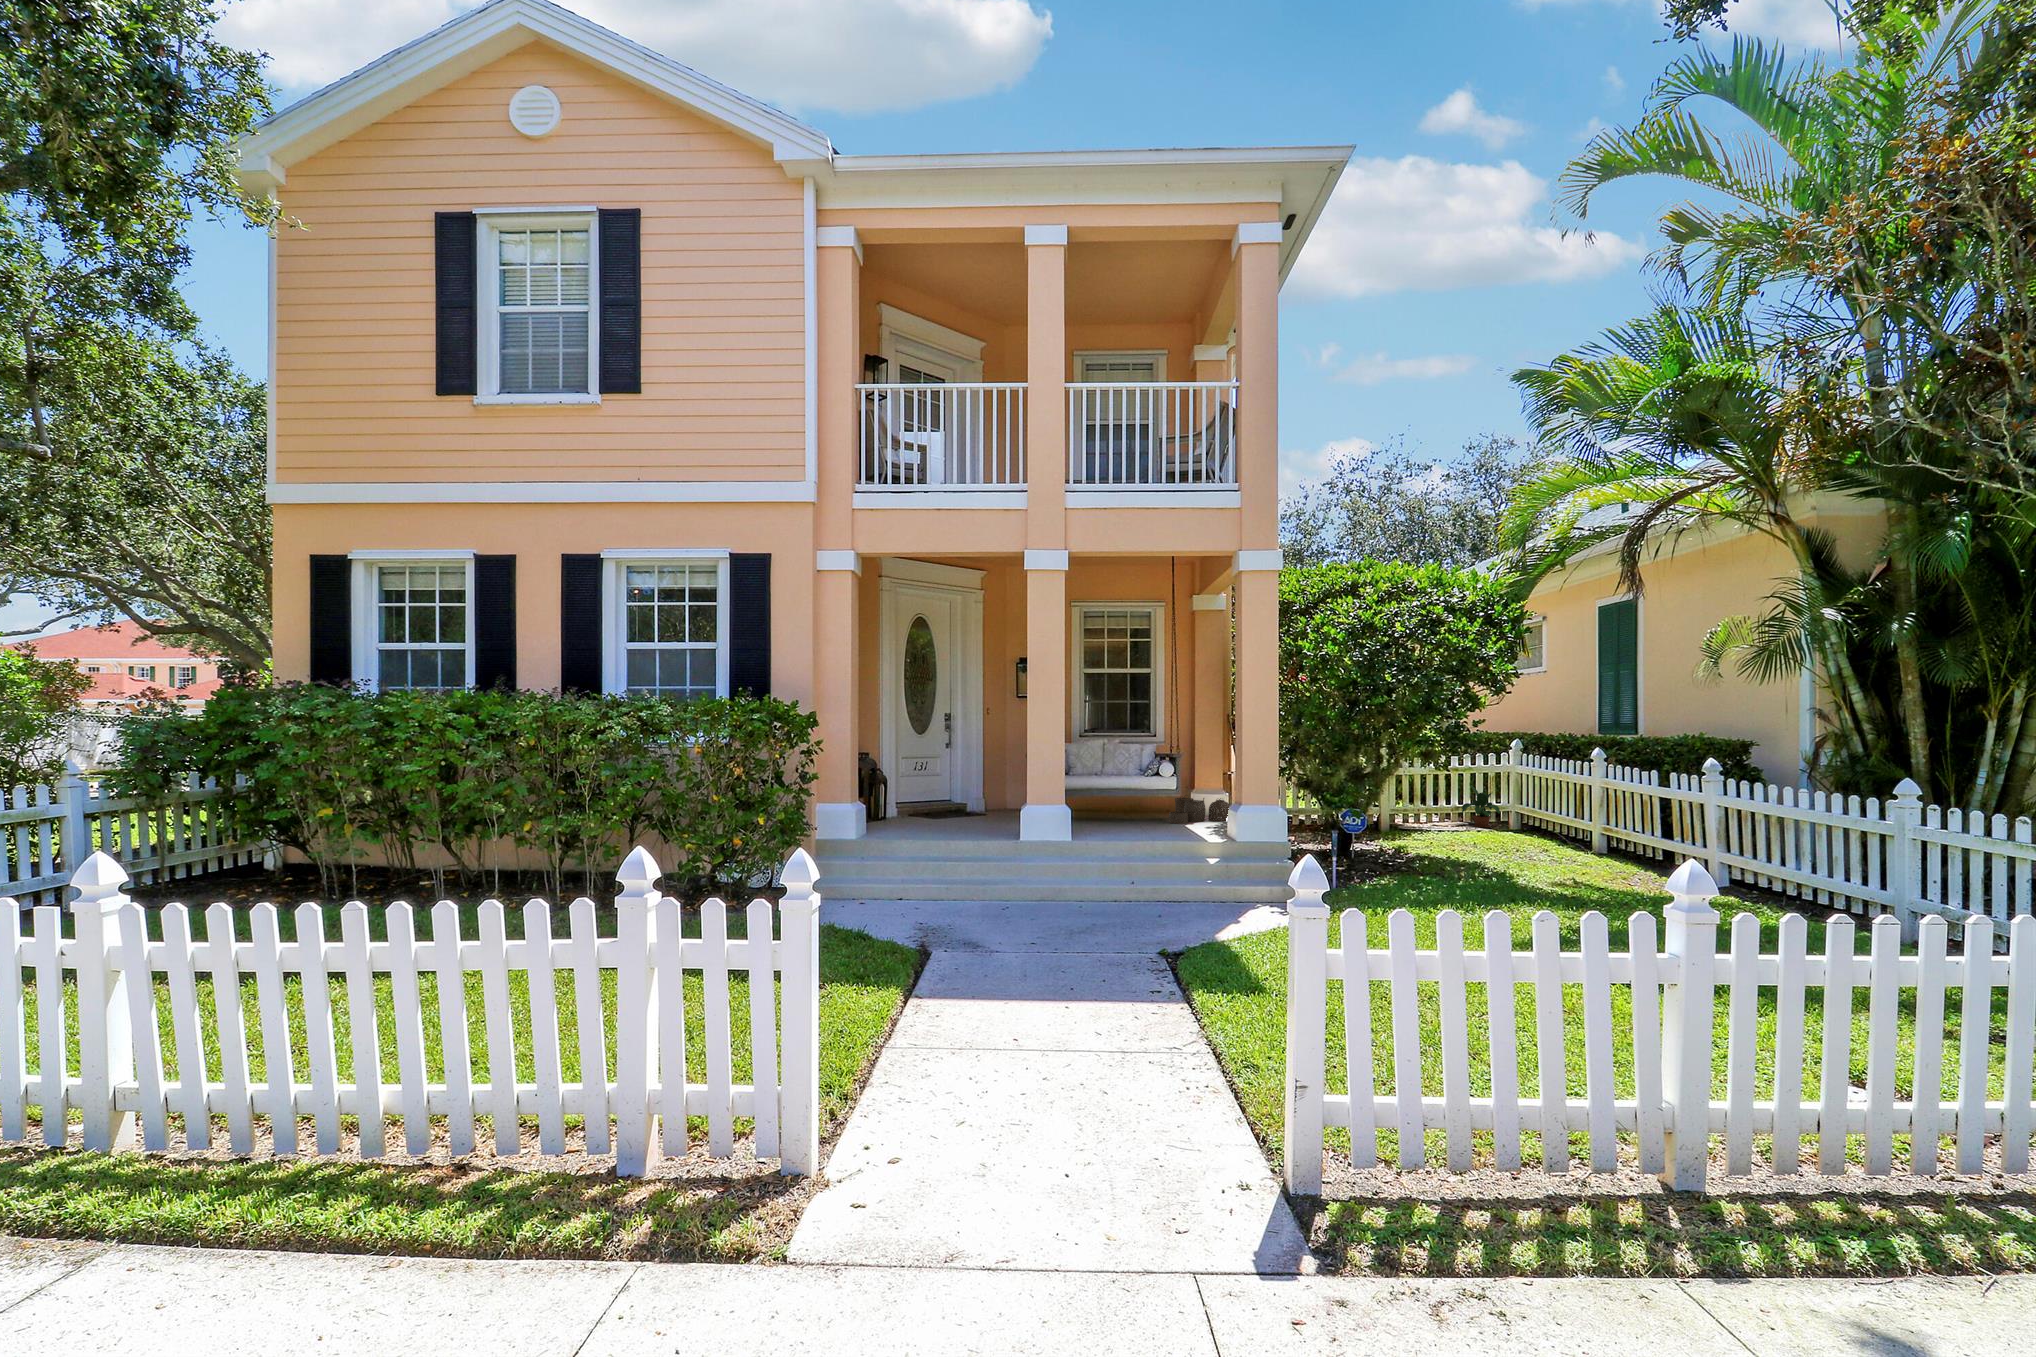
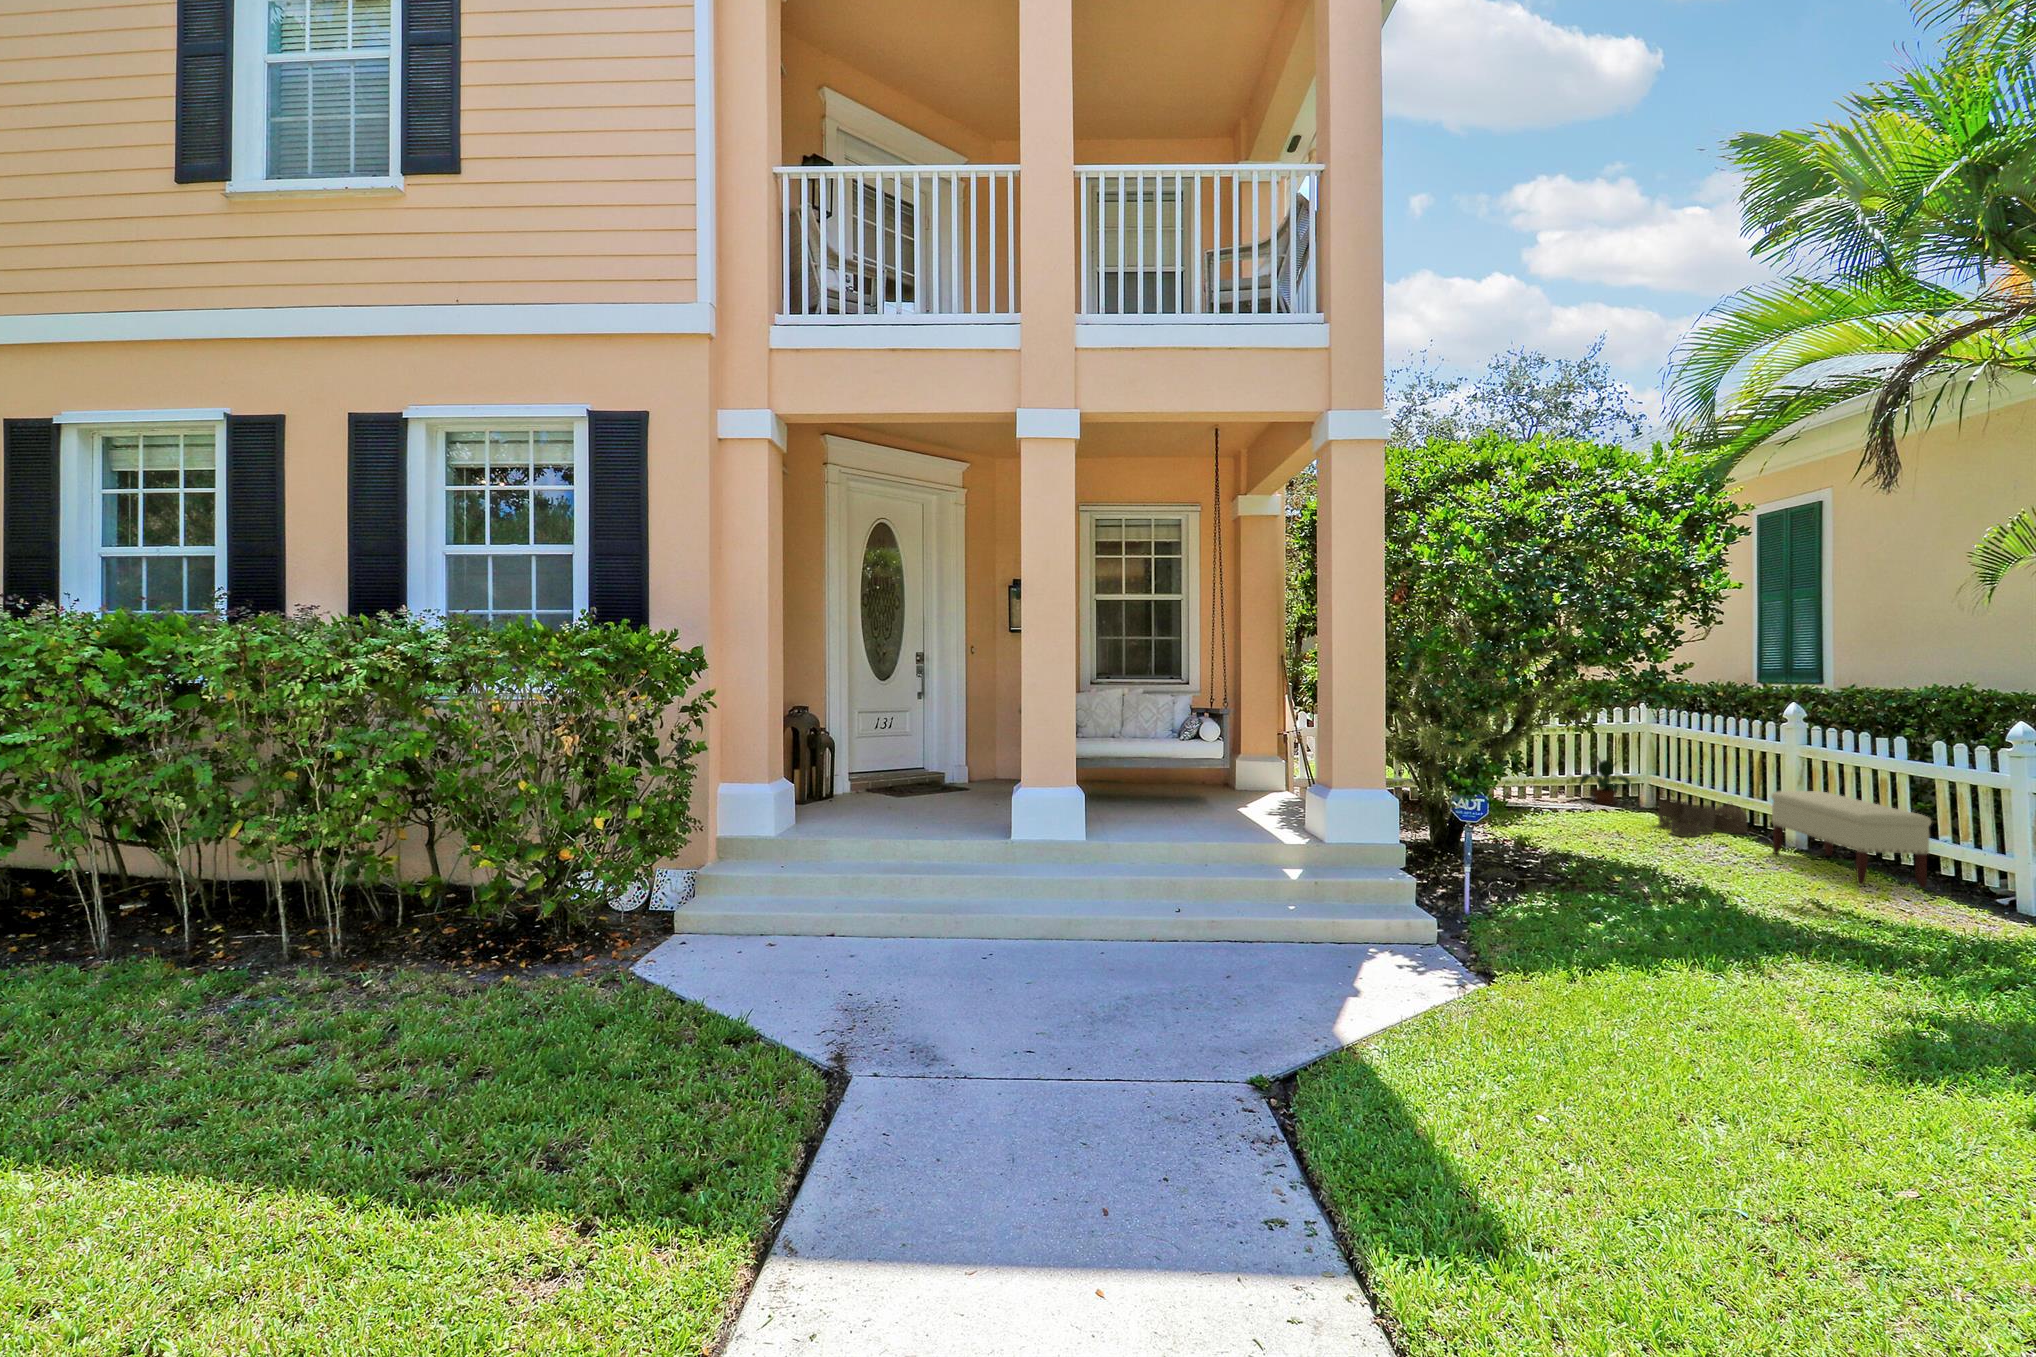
woven basket: present [1169,795,1229,824] -> present [1658,798,1748,837]
bench: none [1575,812,1663,877] -> present [1772,791,1931,888]

